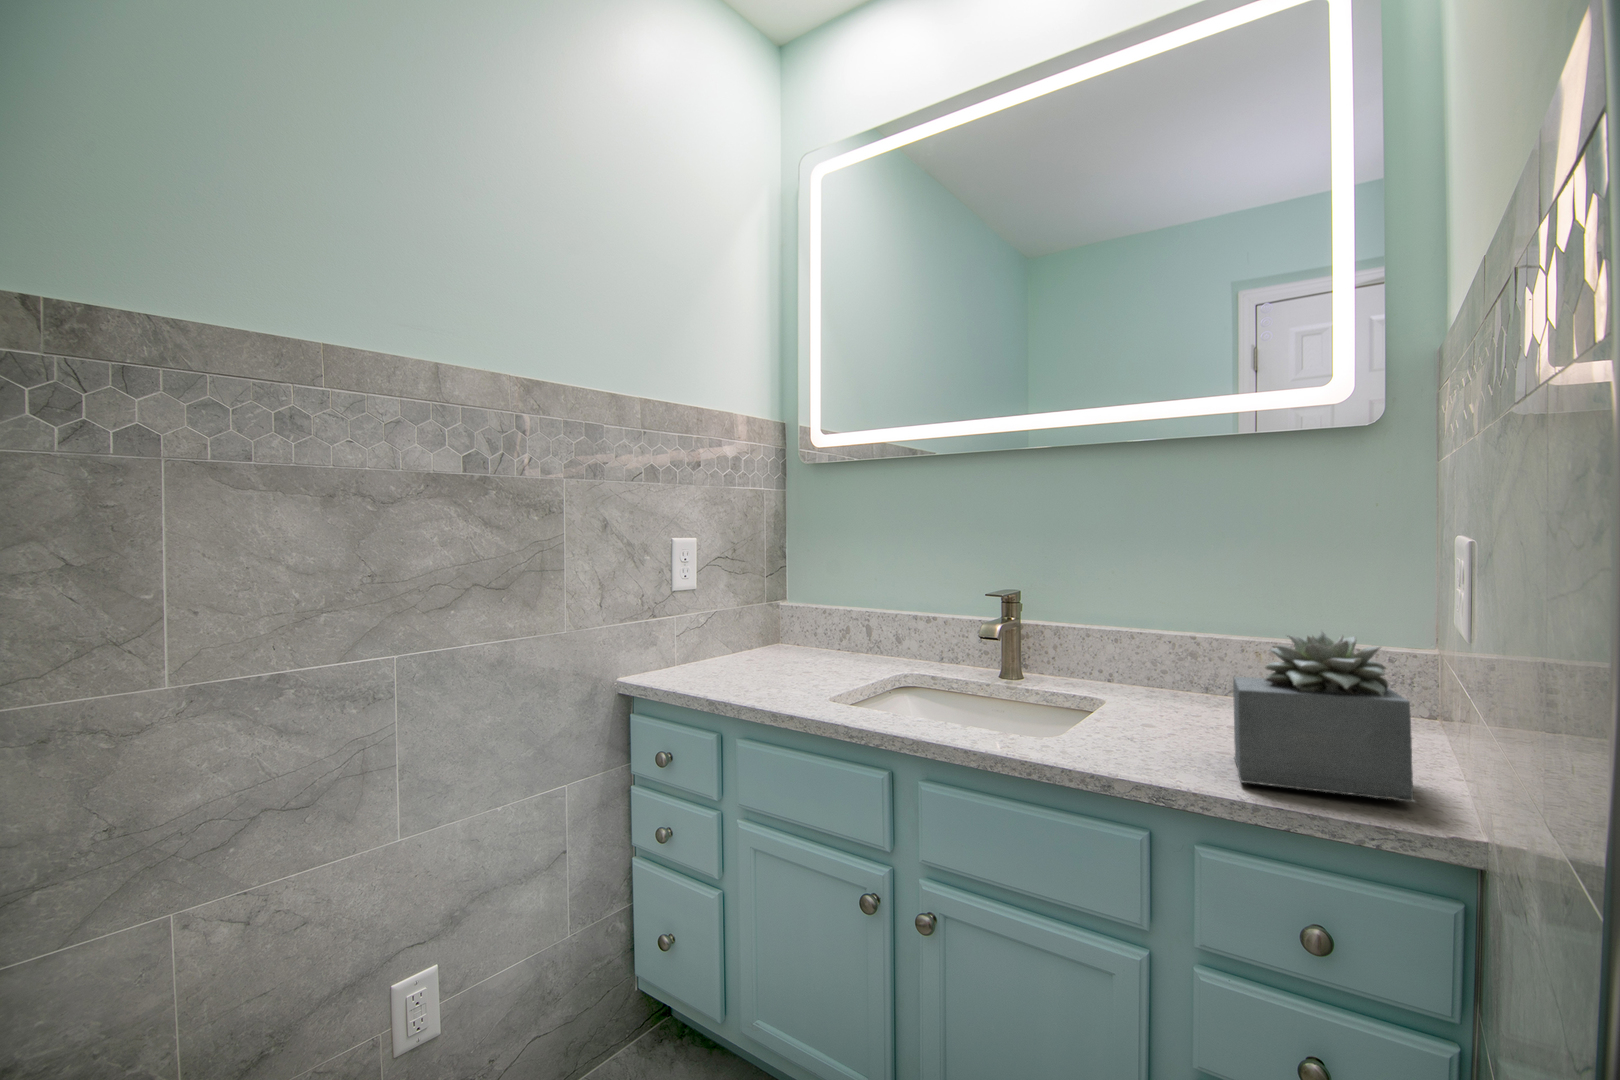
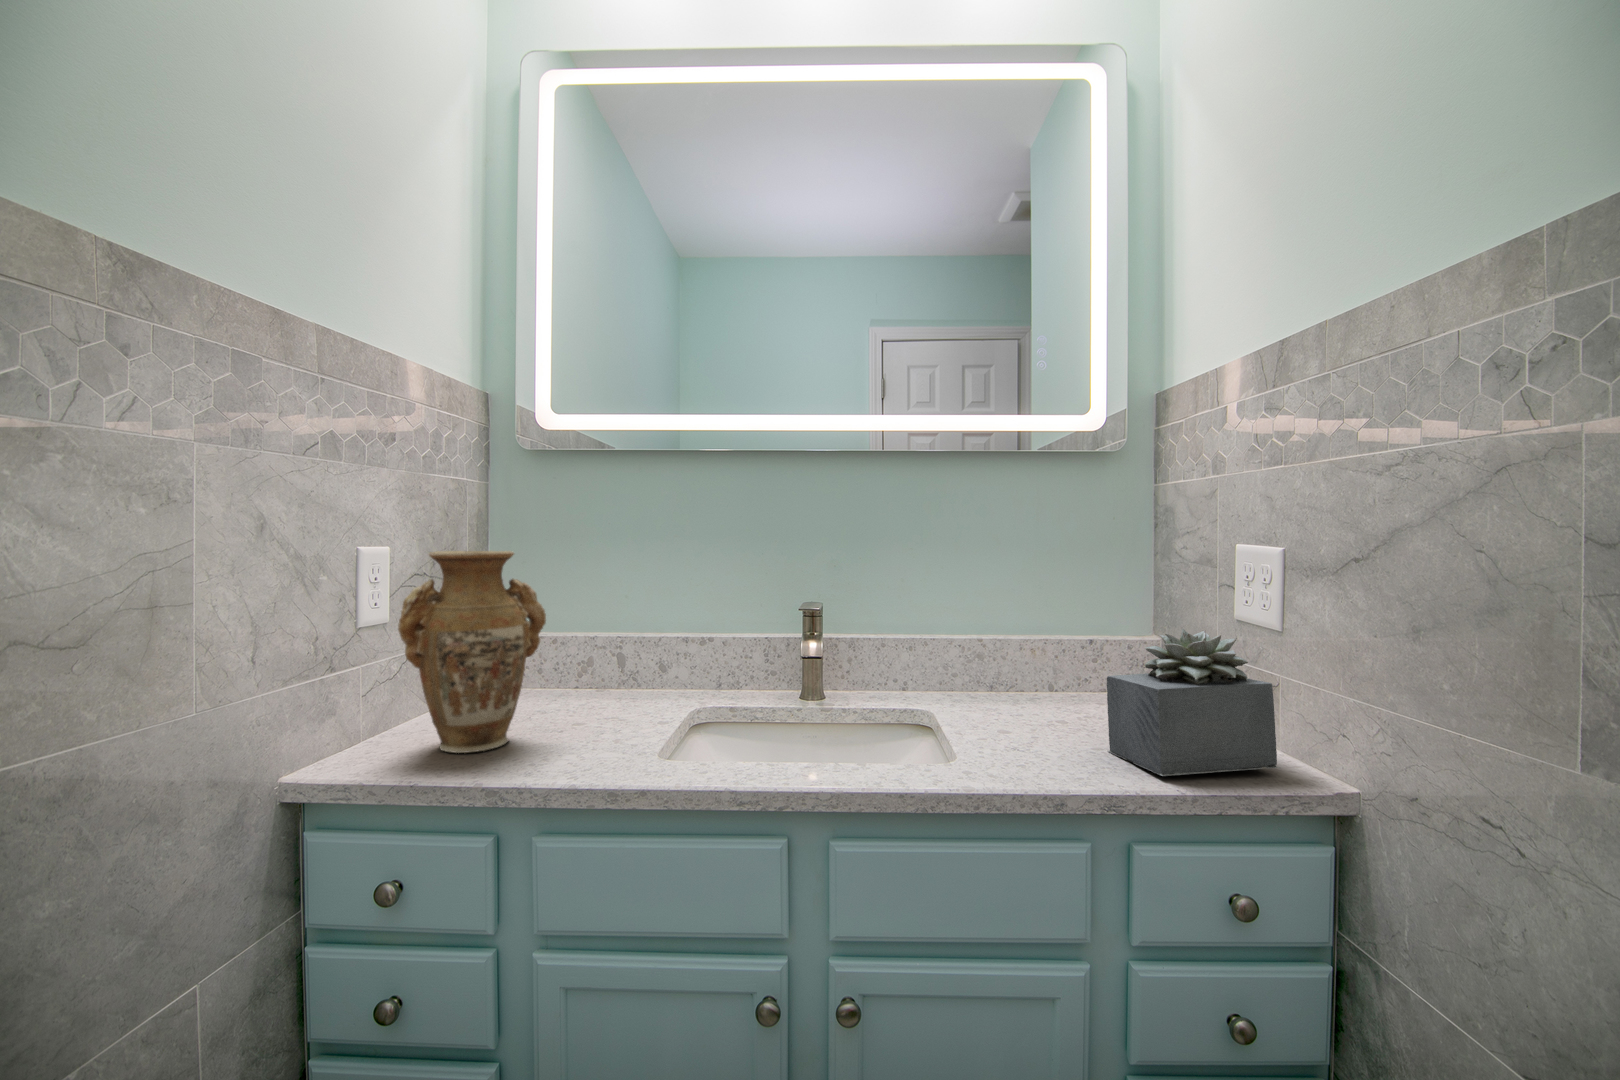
vase: none [682,542,778,679] -> present [398,551,546,753]

